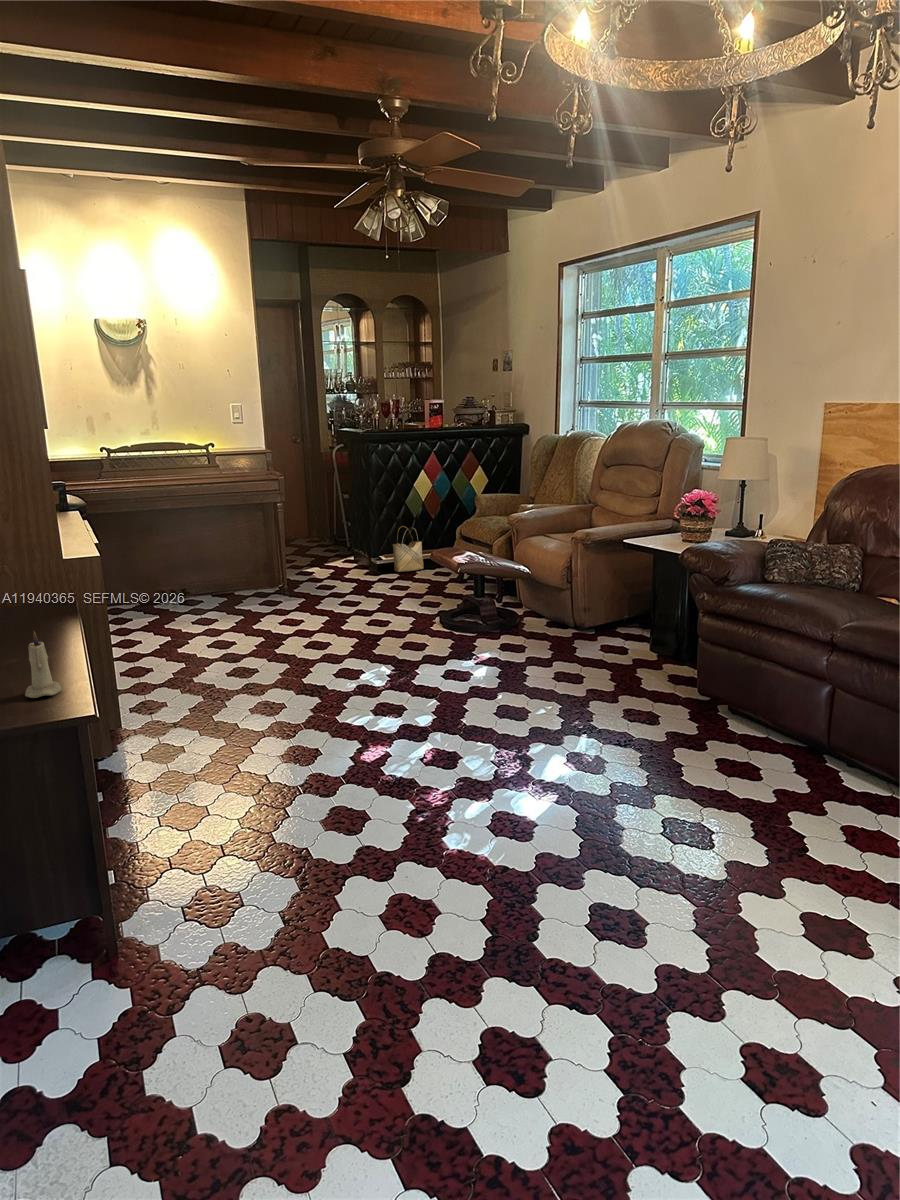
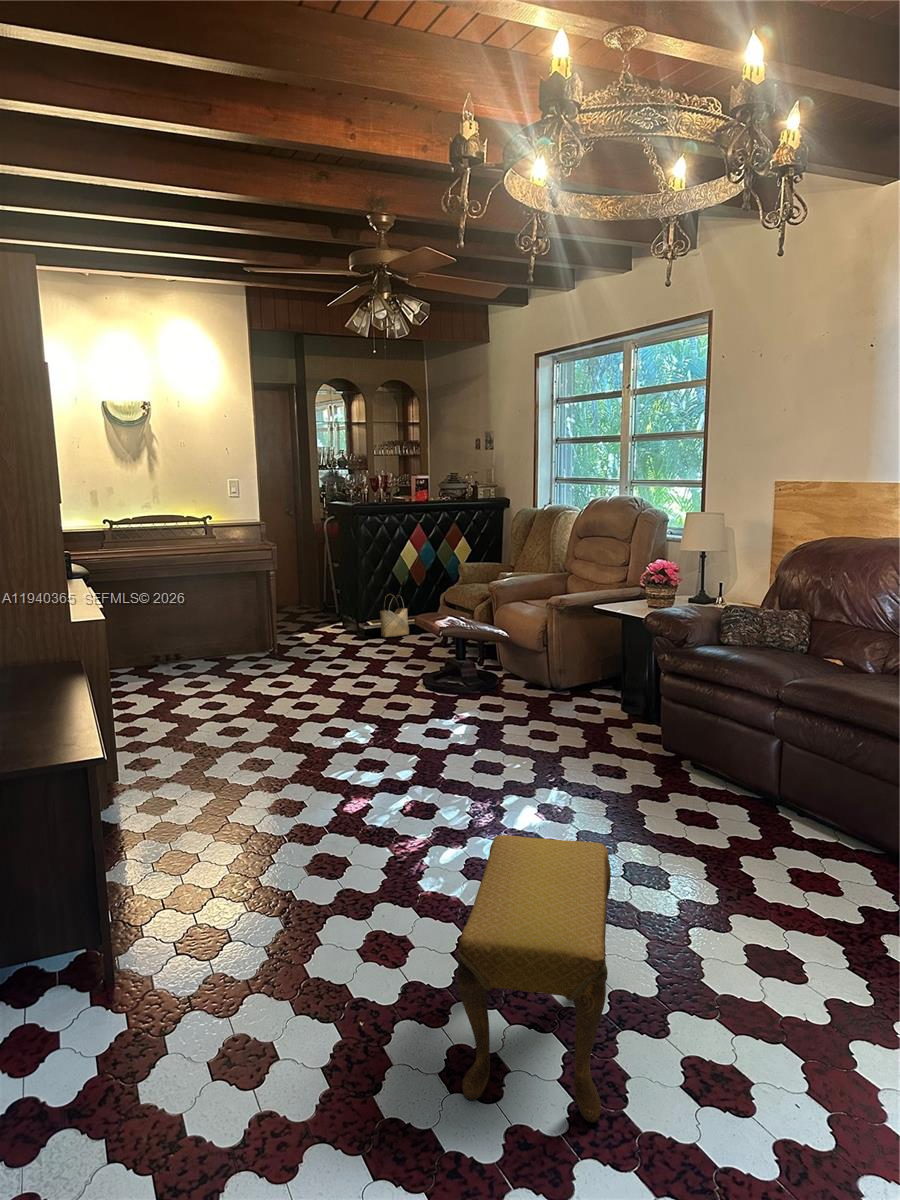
candle: present [25,631,62,698] -> none [42,681,75,741]
footstool: none [495,800,664,1119] -> present [457,835,611,1122]

